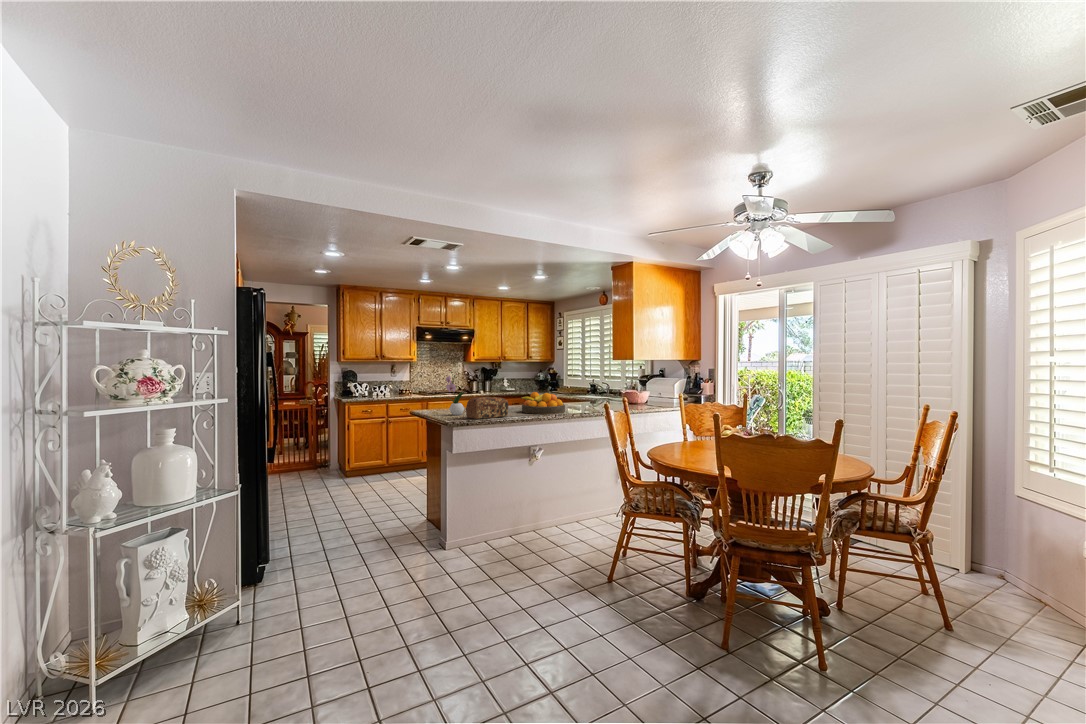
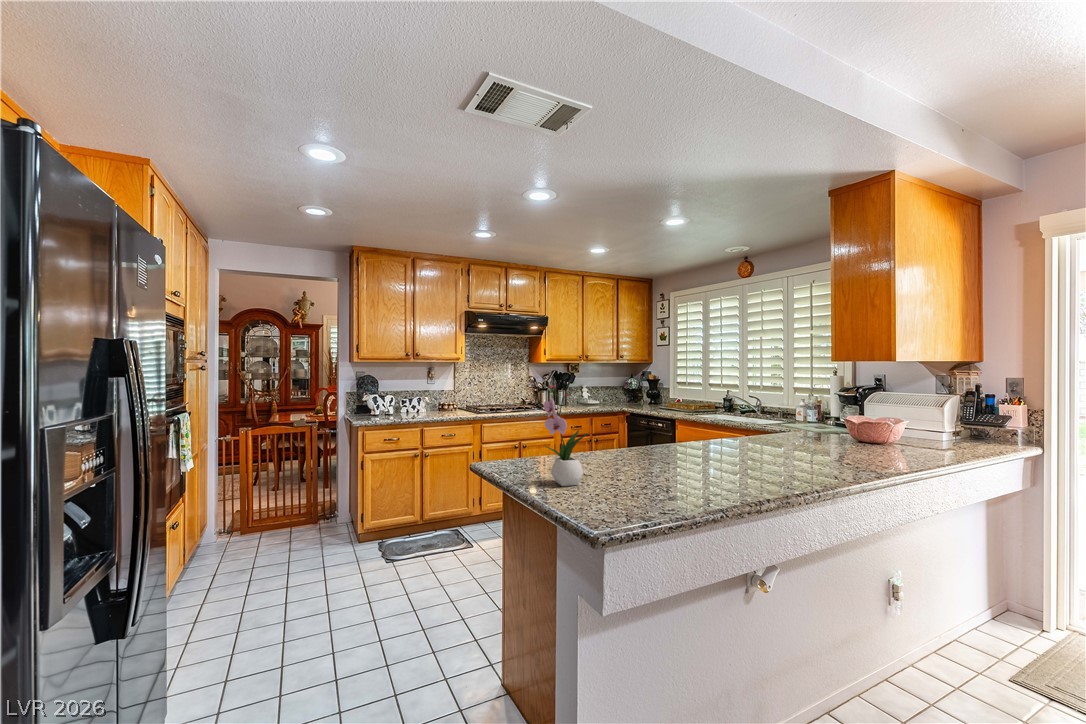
fruit bowl: present [521,392,565,414] -> none [696,432,798,487]
bread loaf: present [466,397,508,419] -> none [602,453,700,515]

